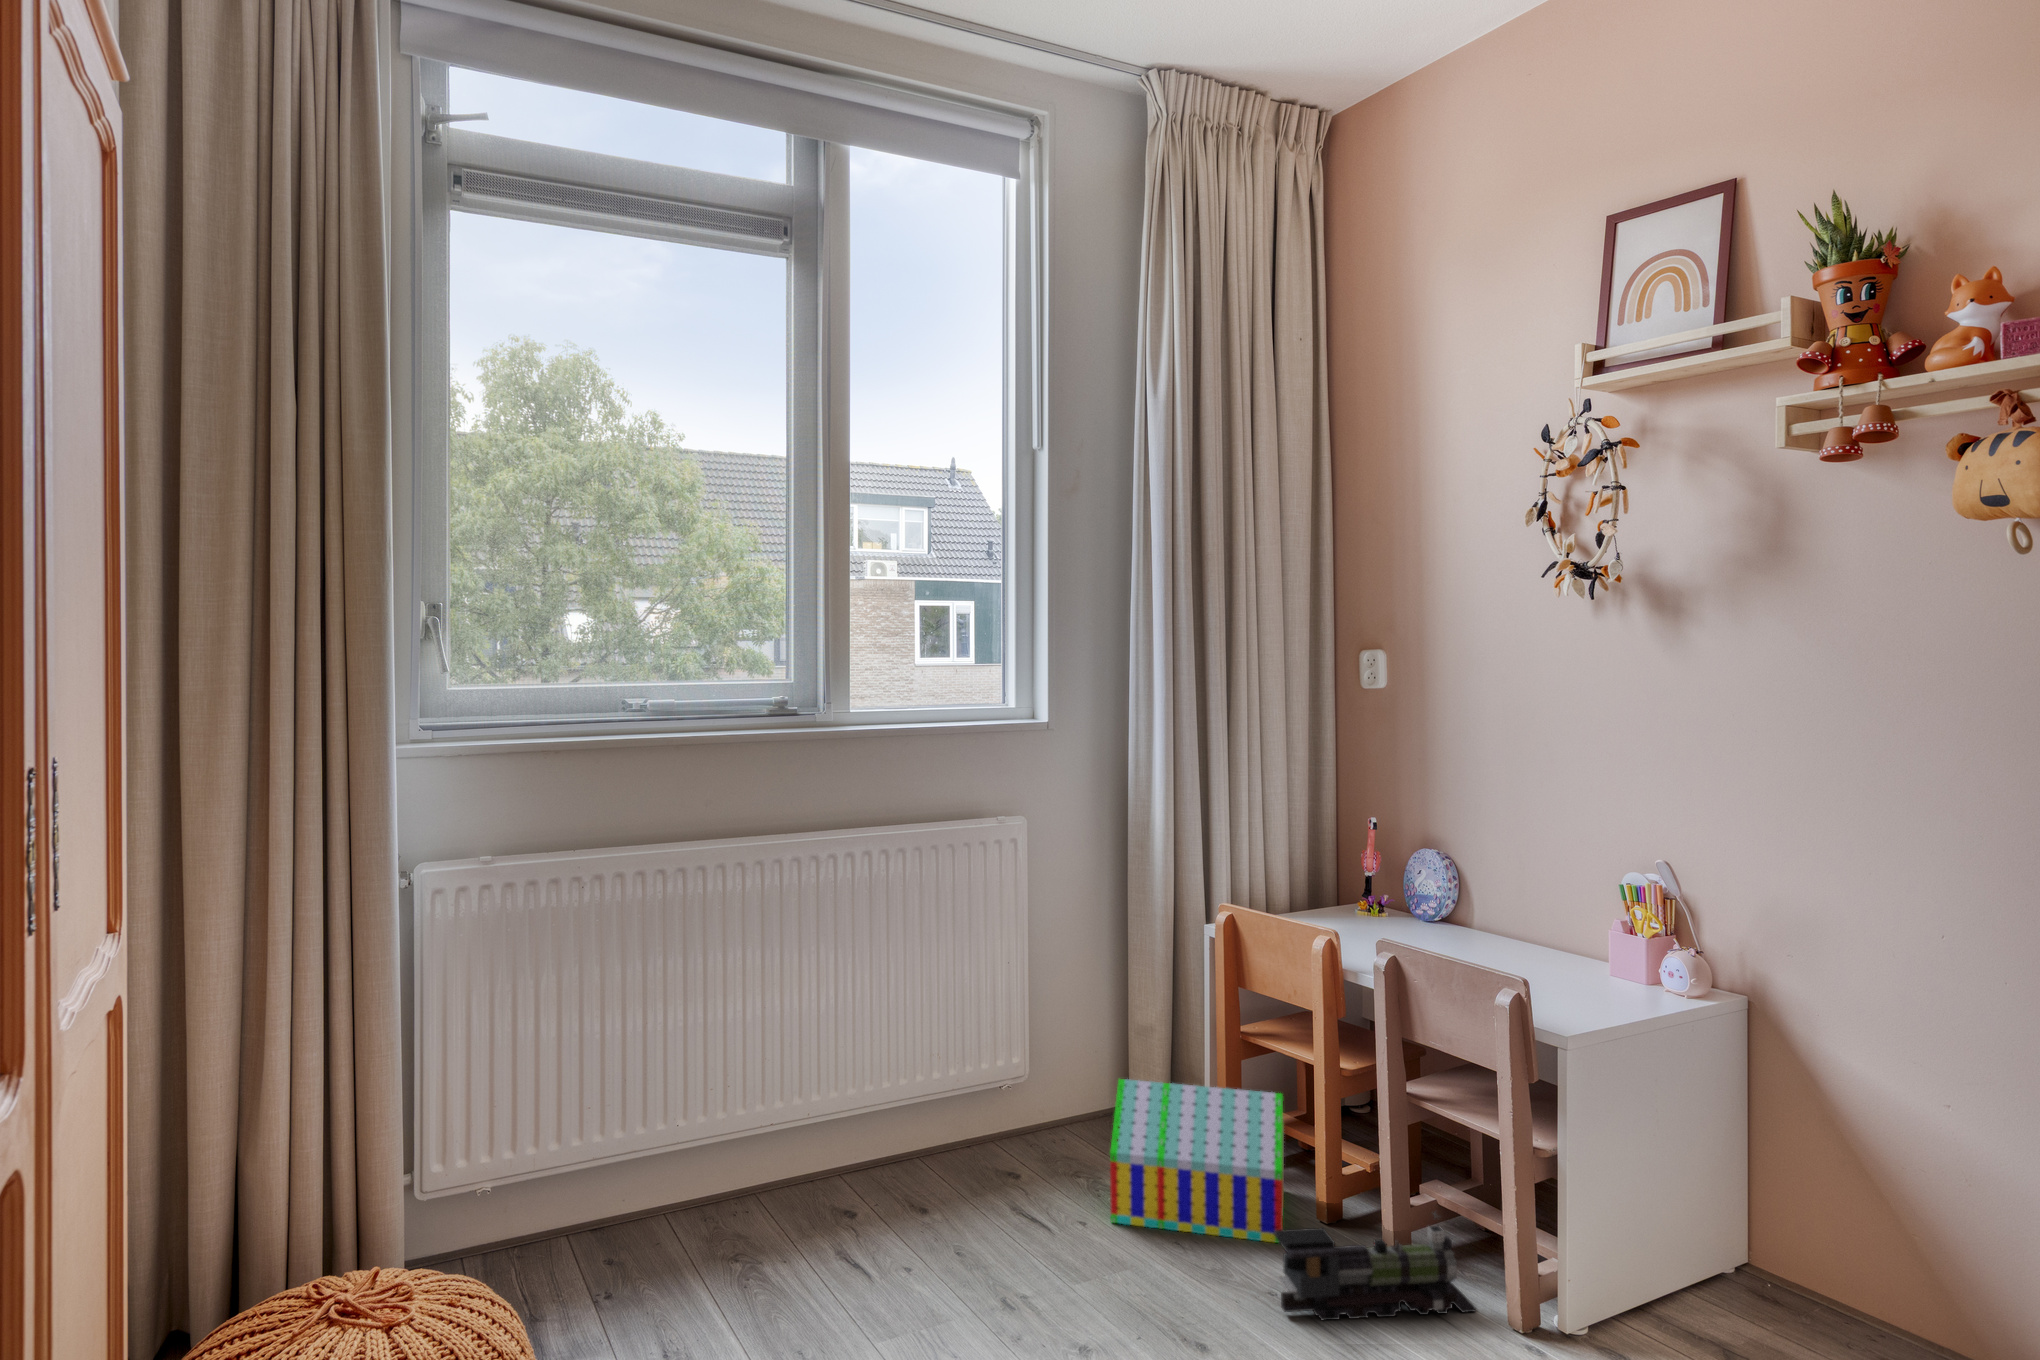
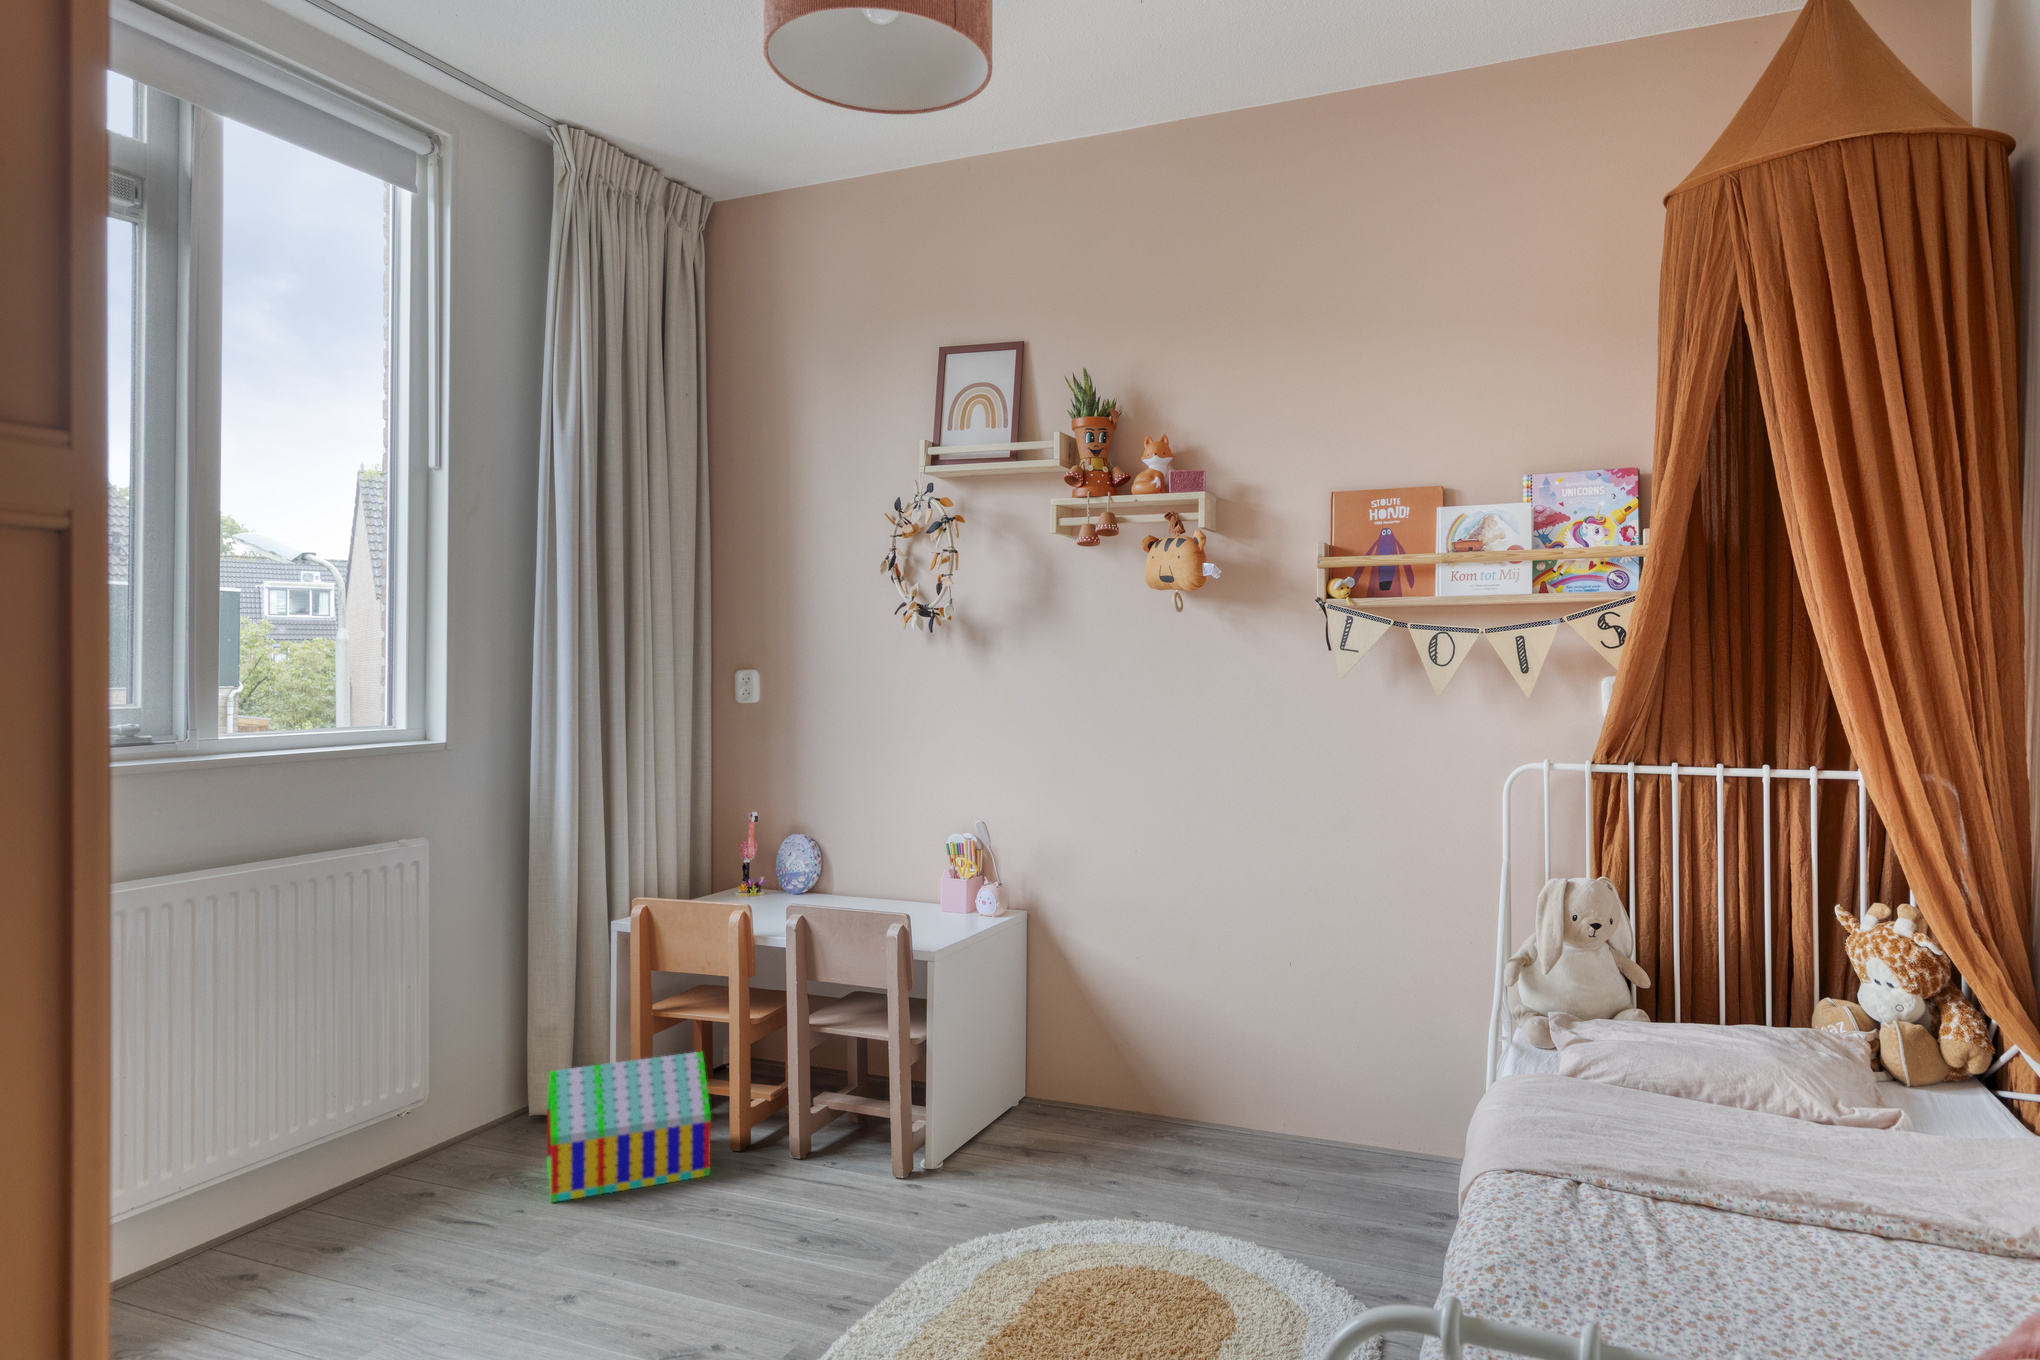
toy train: present [1274,1212,1476,1320] -> none [722,1105,870,1218]

